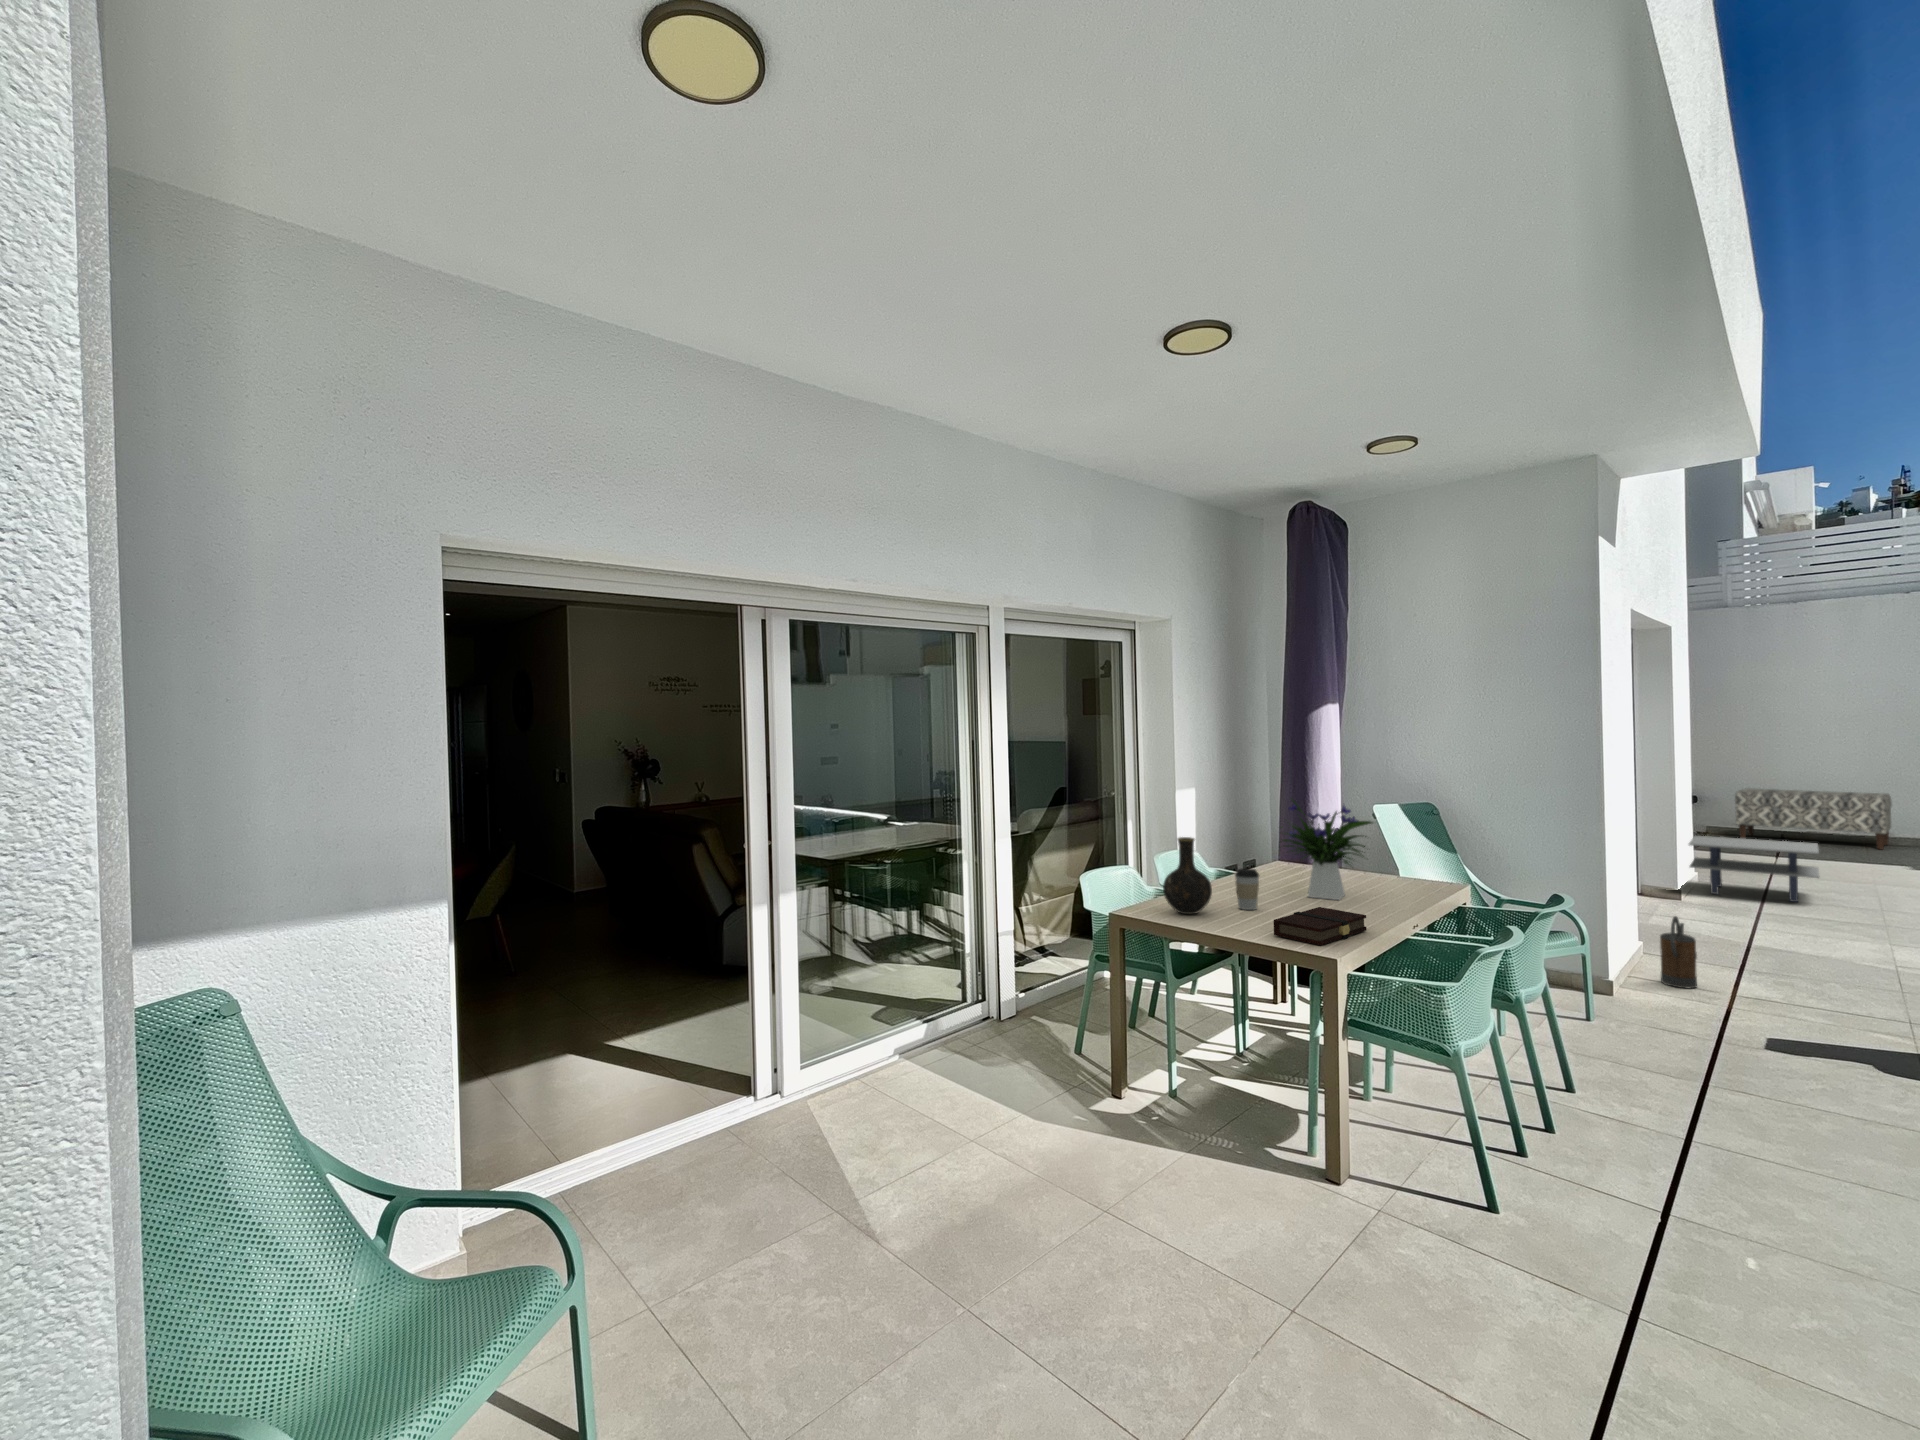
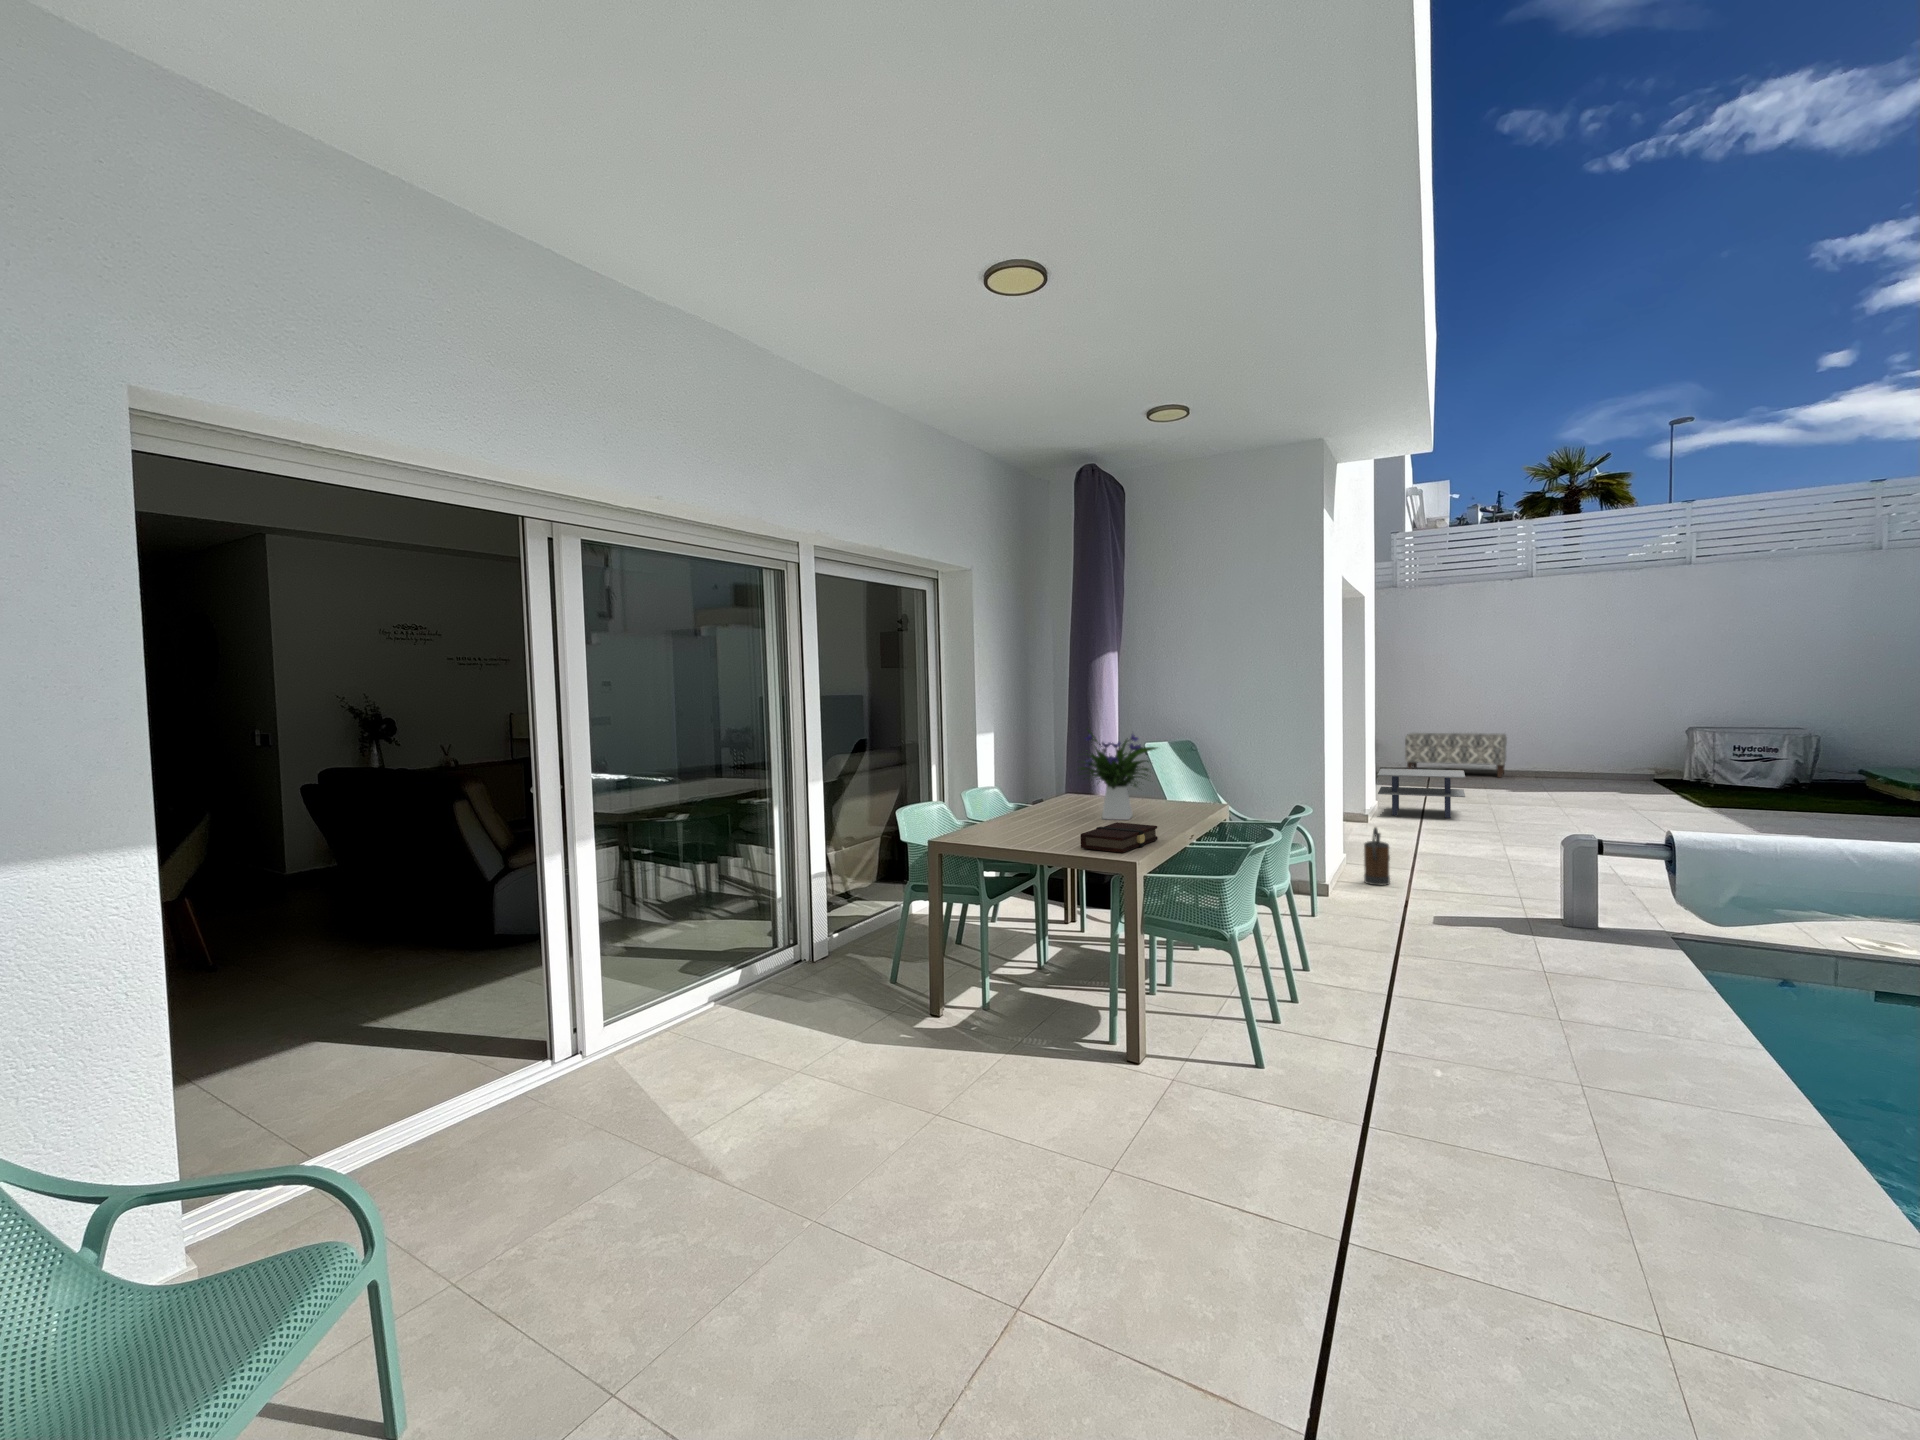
vase: present [1163,837,1212,914] -> none [976,765,1021,838]
coffee cup: present [1235,868,1259,910] -> none [1040,793,1063,832]

